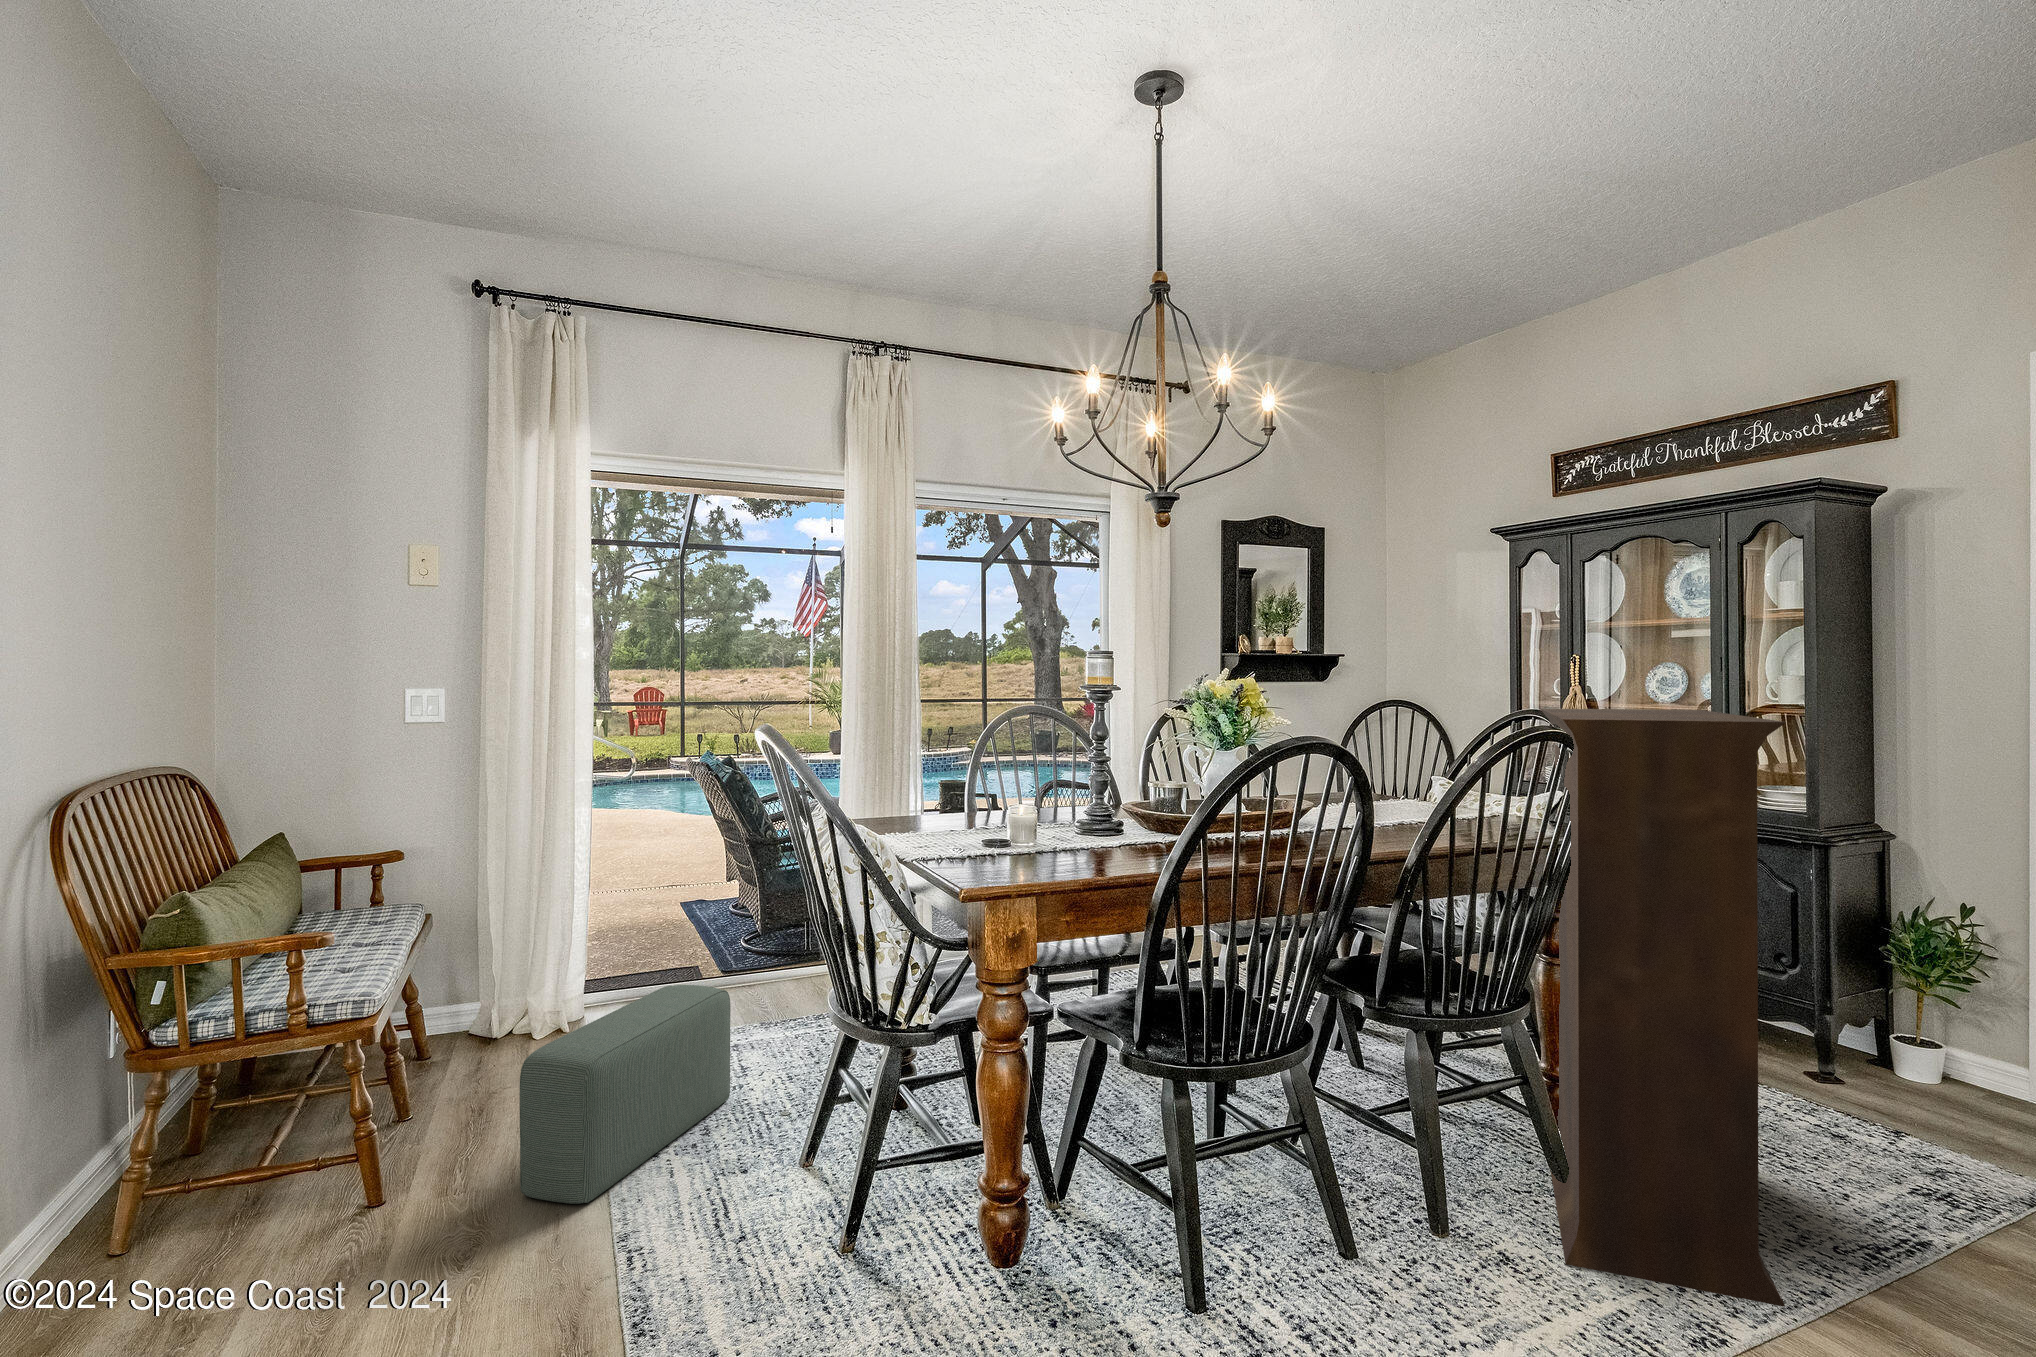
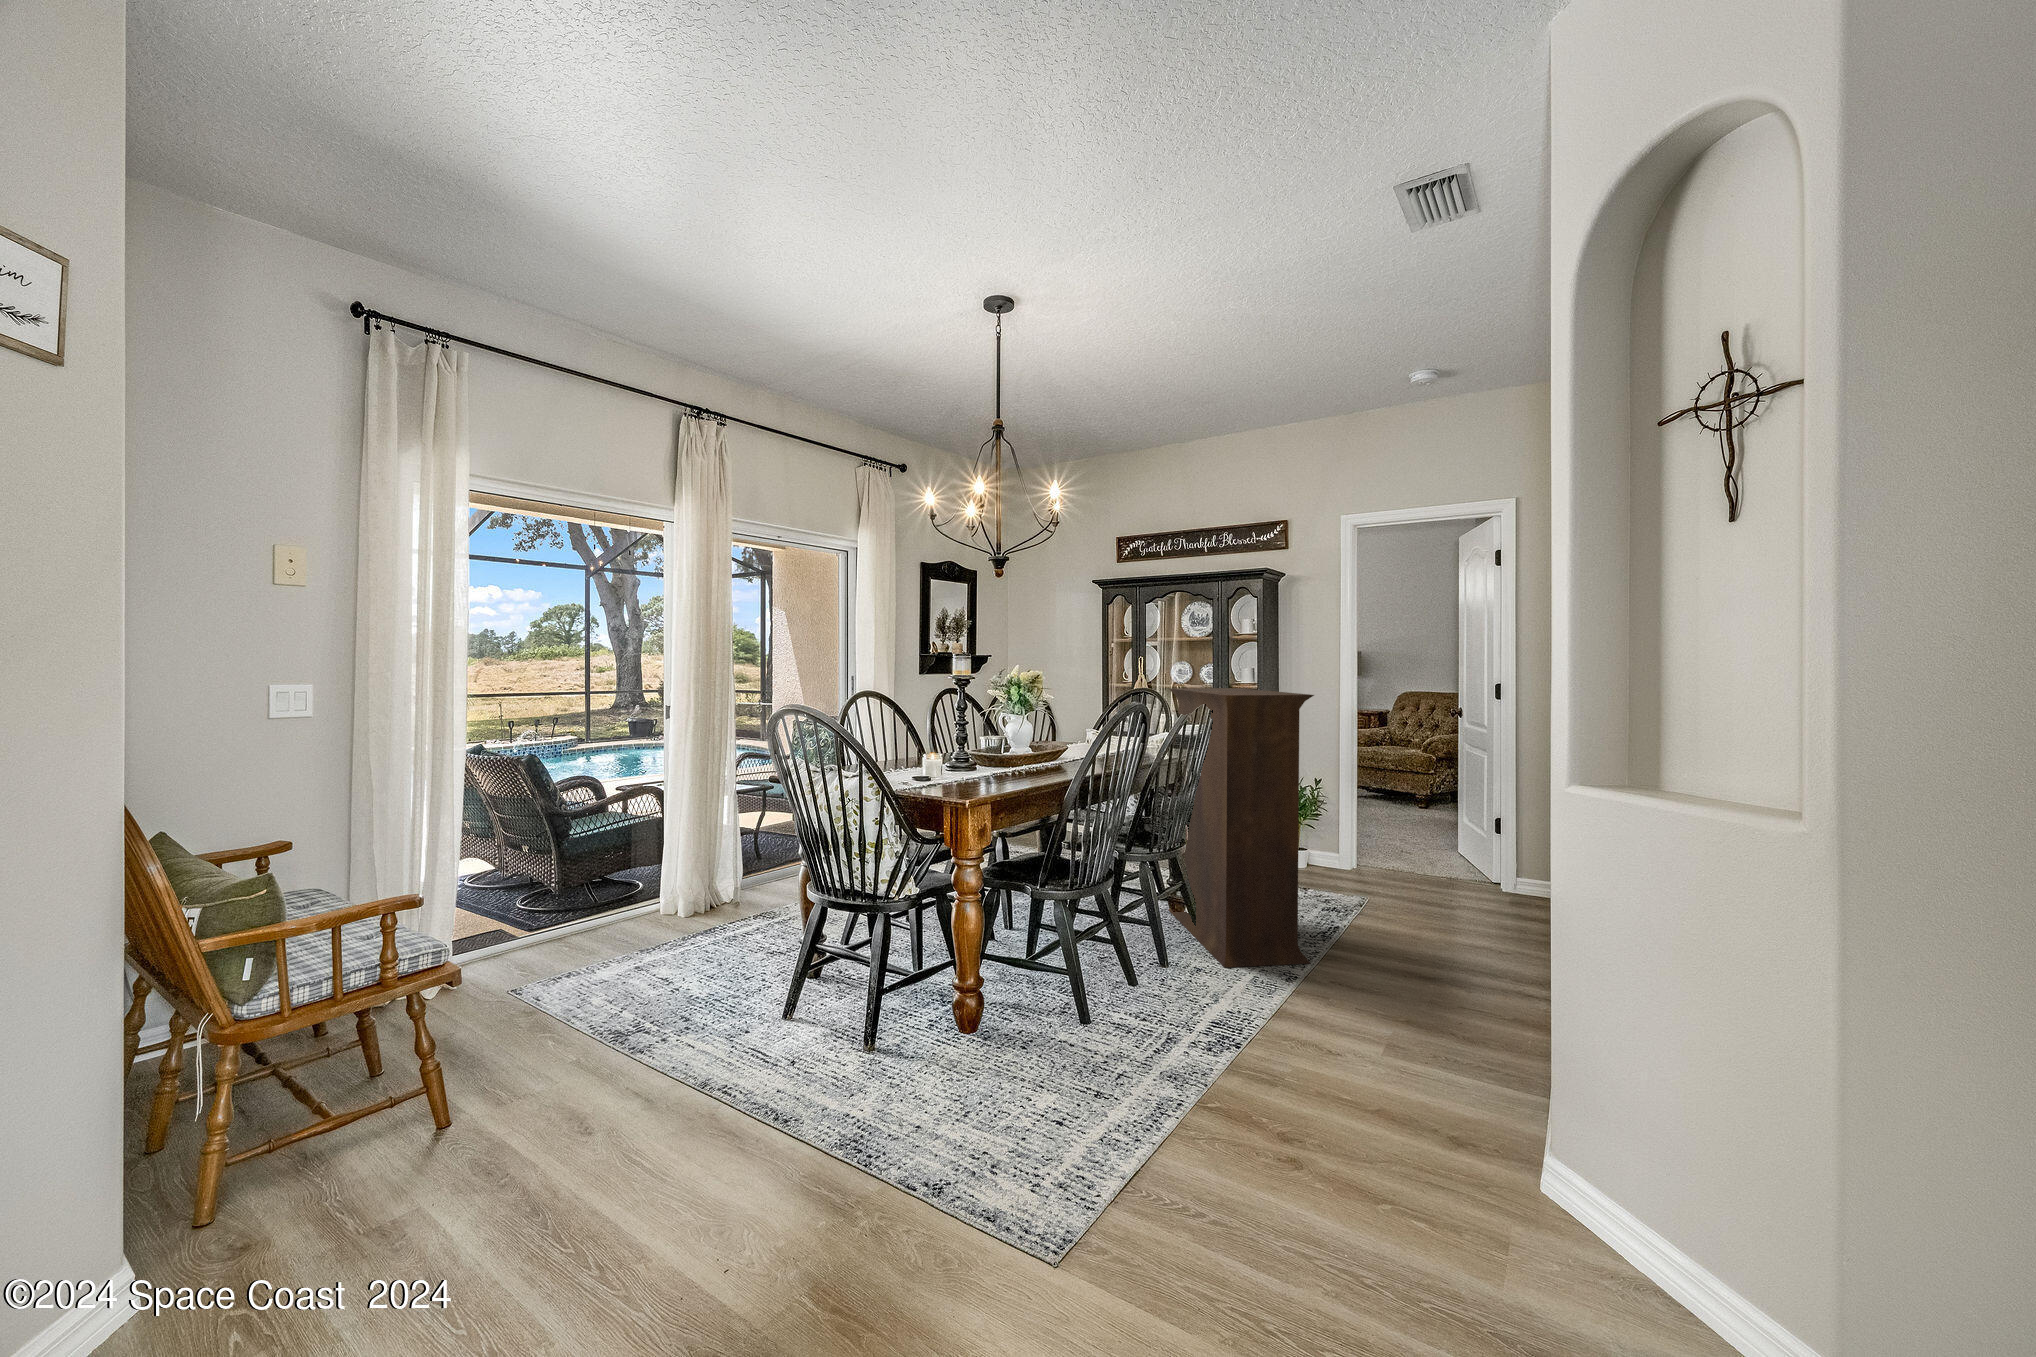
pouf: present [519,985,730,1204] -> none [591,909,684,1077]

